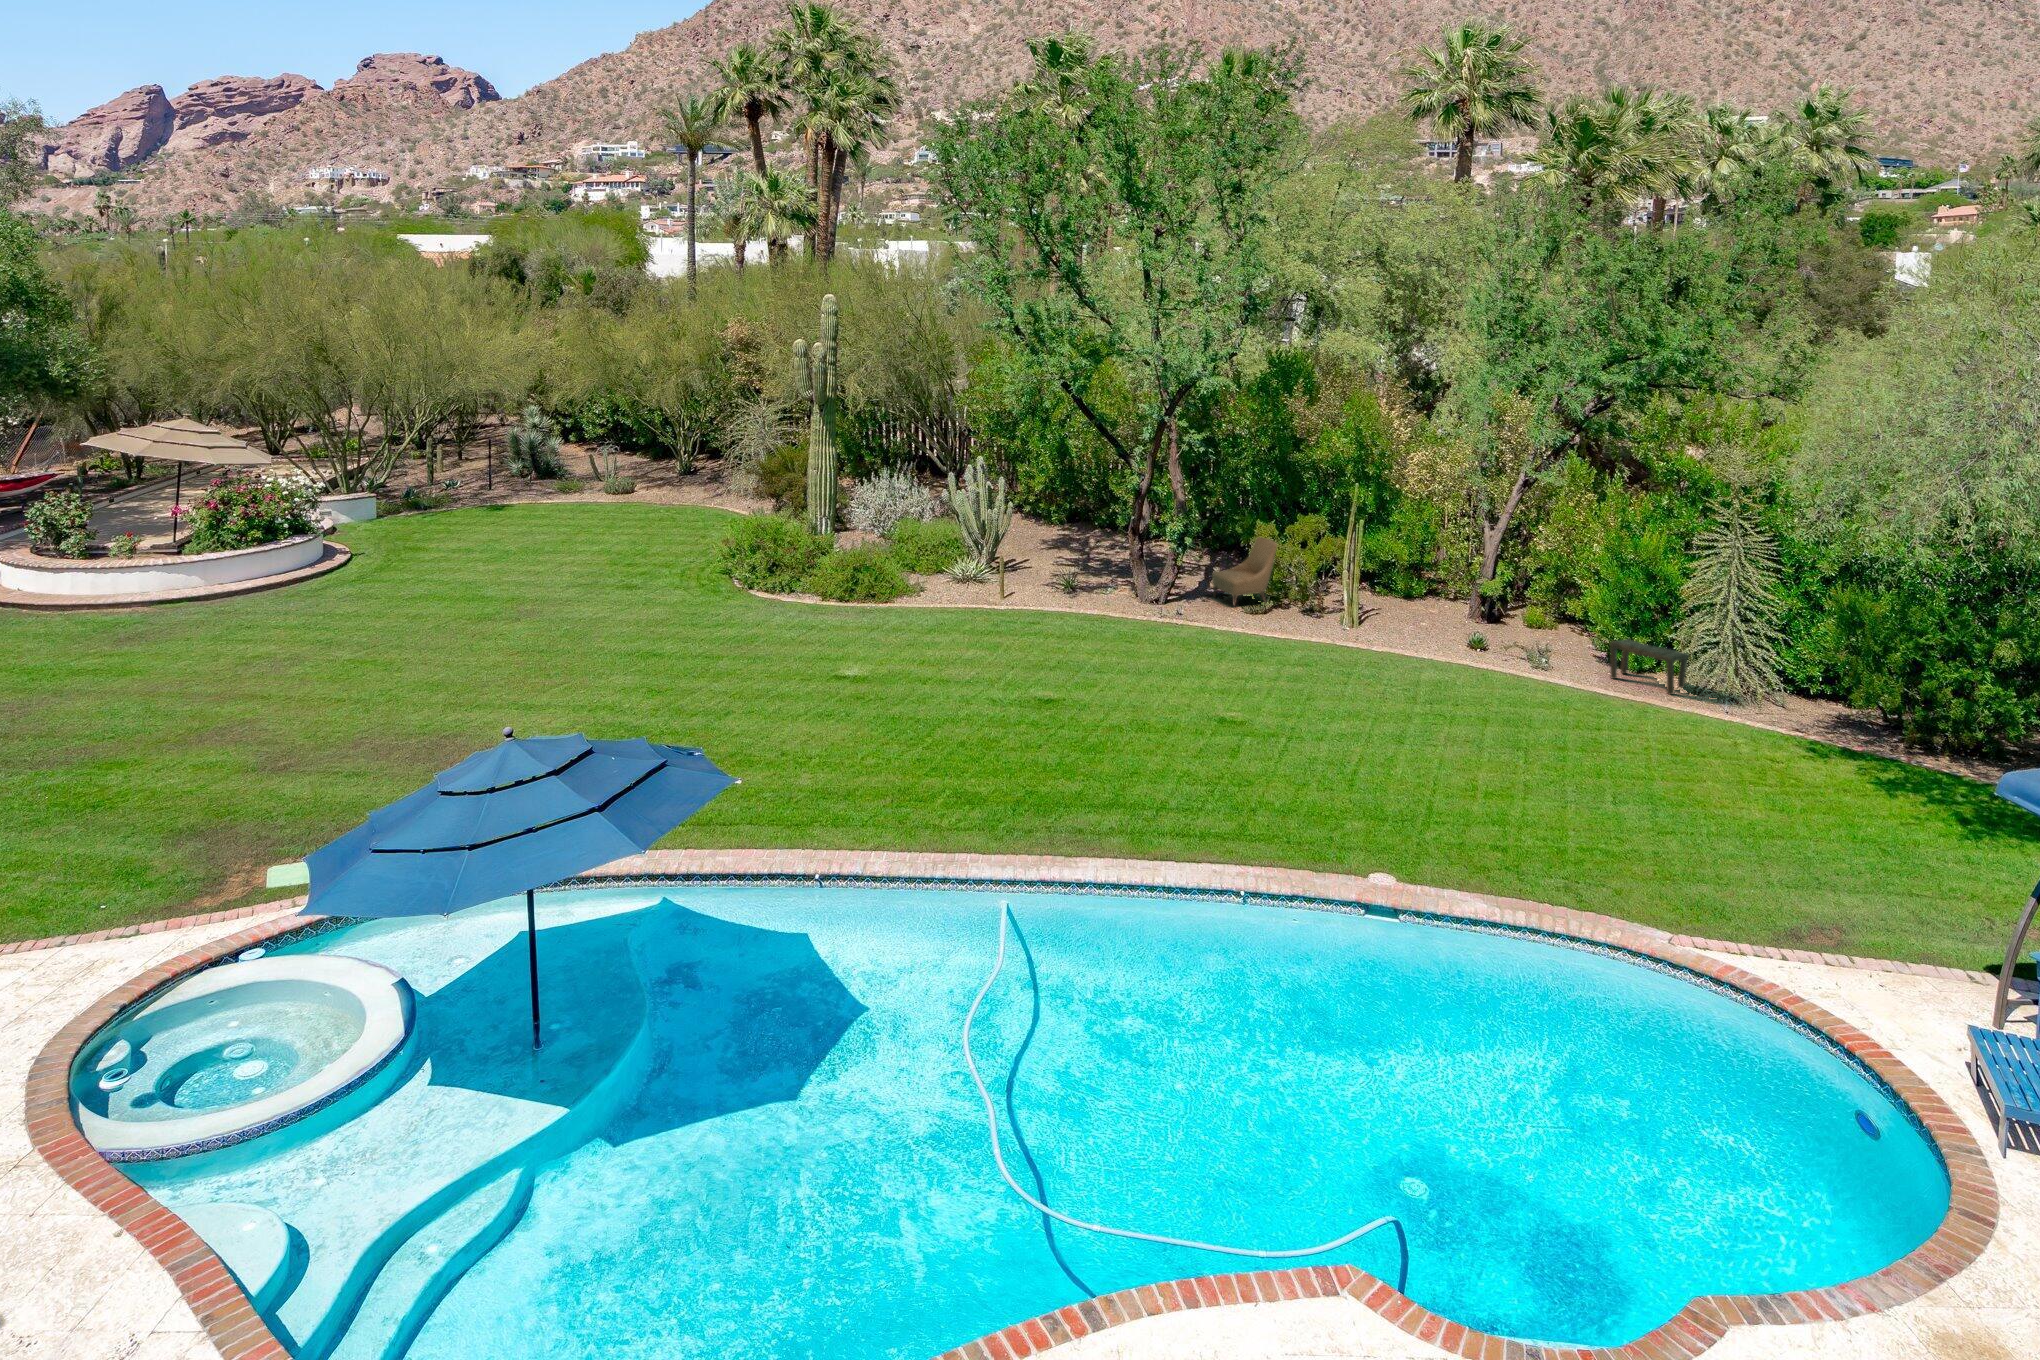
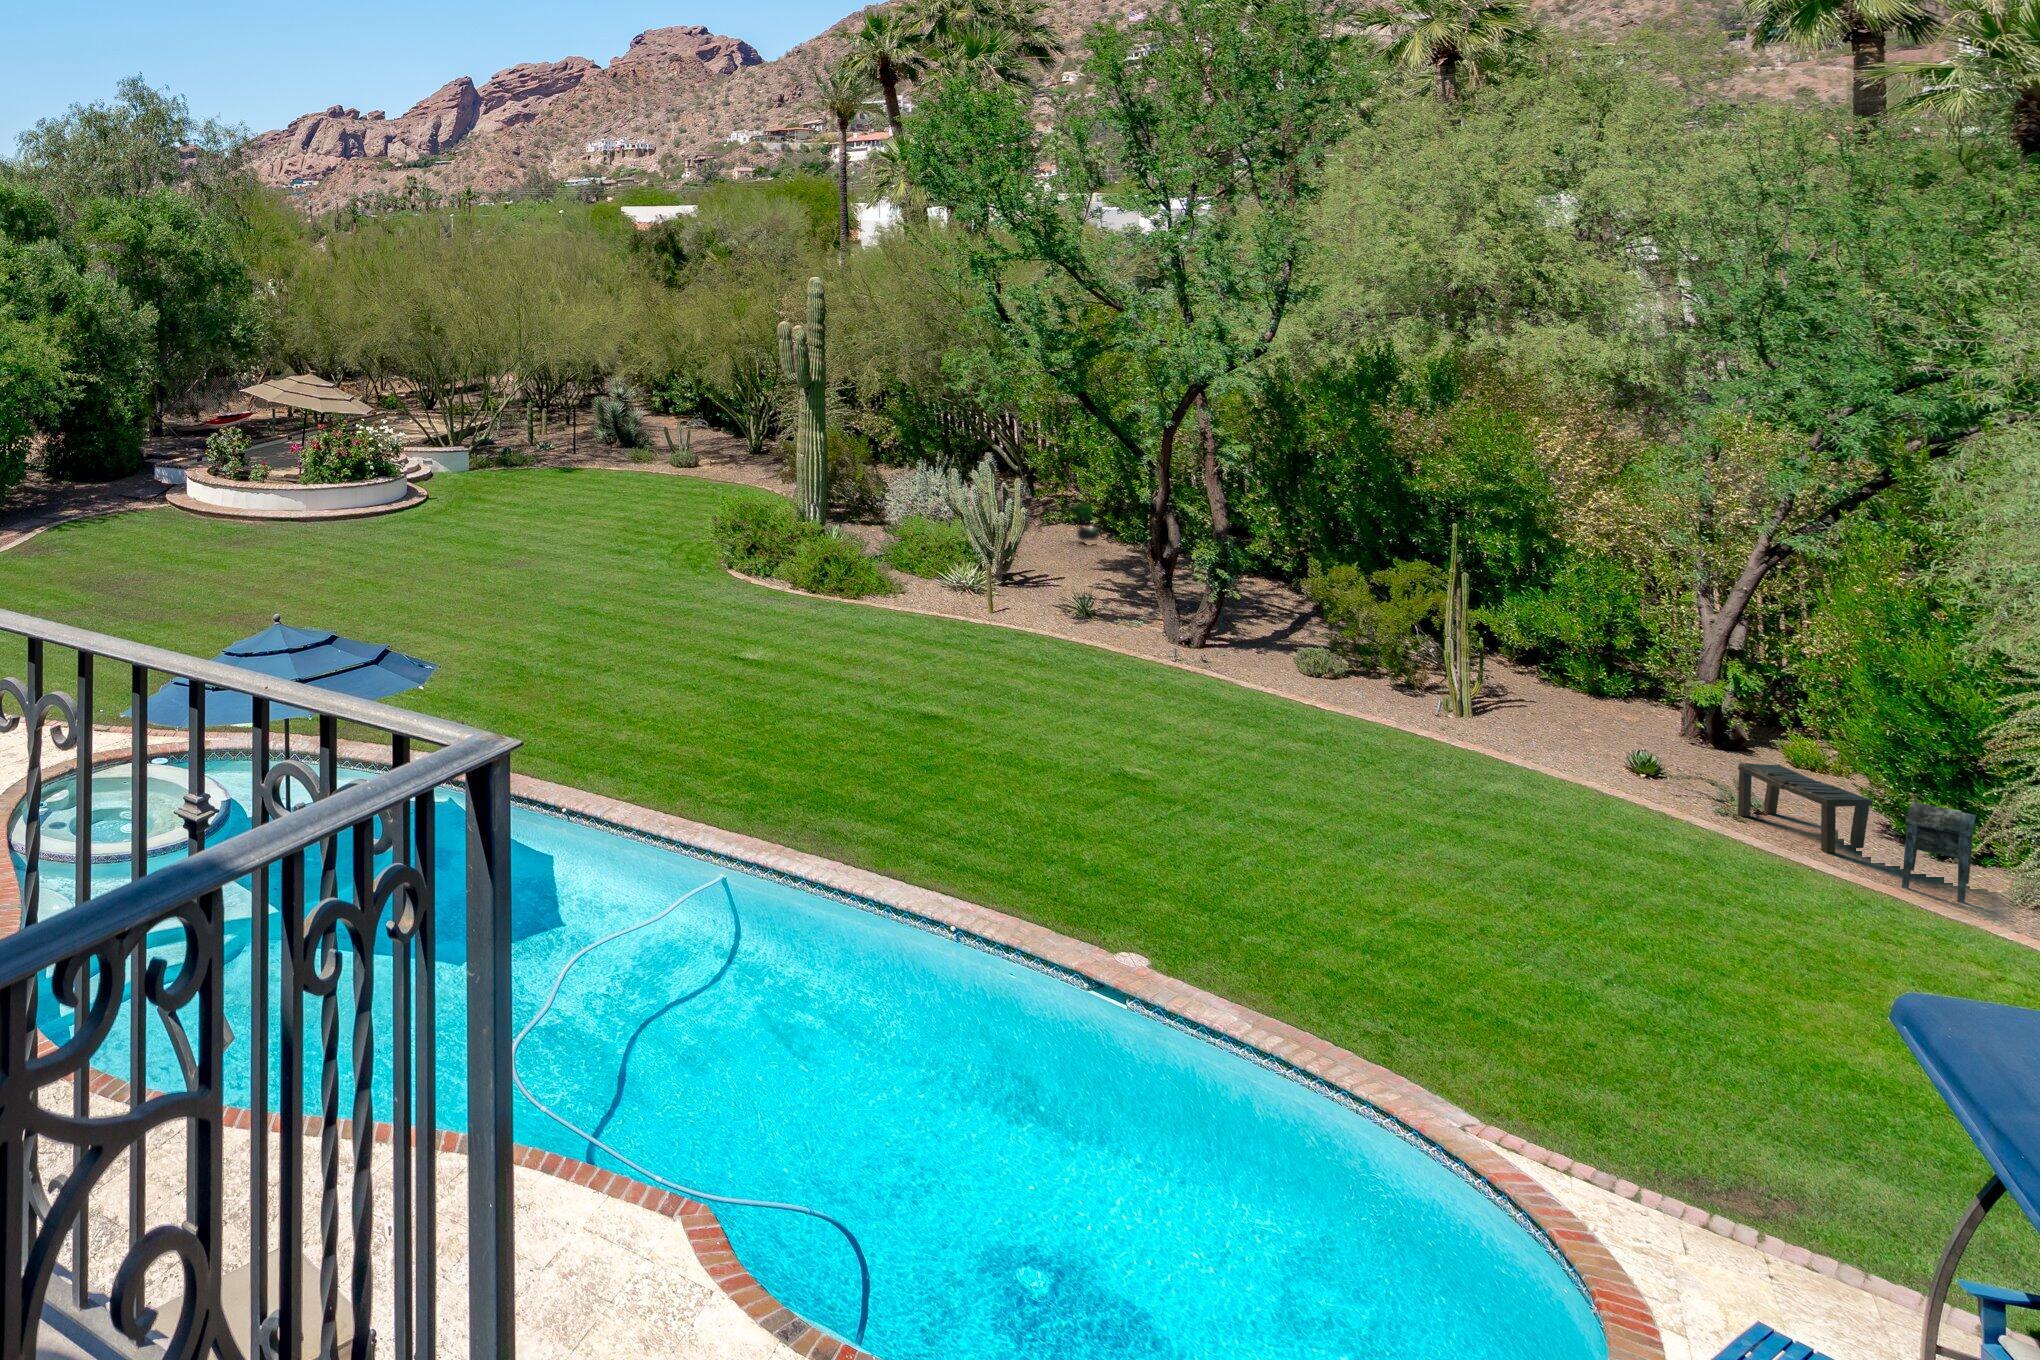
potted tree: none [1035,490,1062,532] -> present [1071,502,1099,541]
chair: present [1212,537,1277,607] -> none [1218,570,1303,651]
side table: none [1712,650,1755,713] -> present [1902,802,1976,903]

